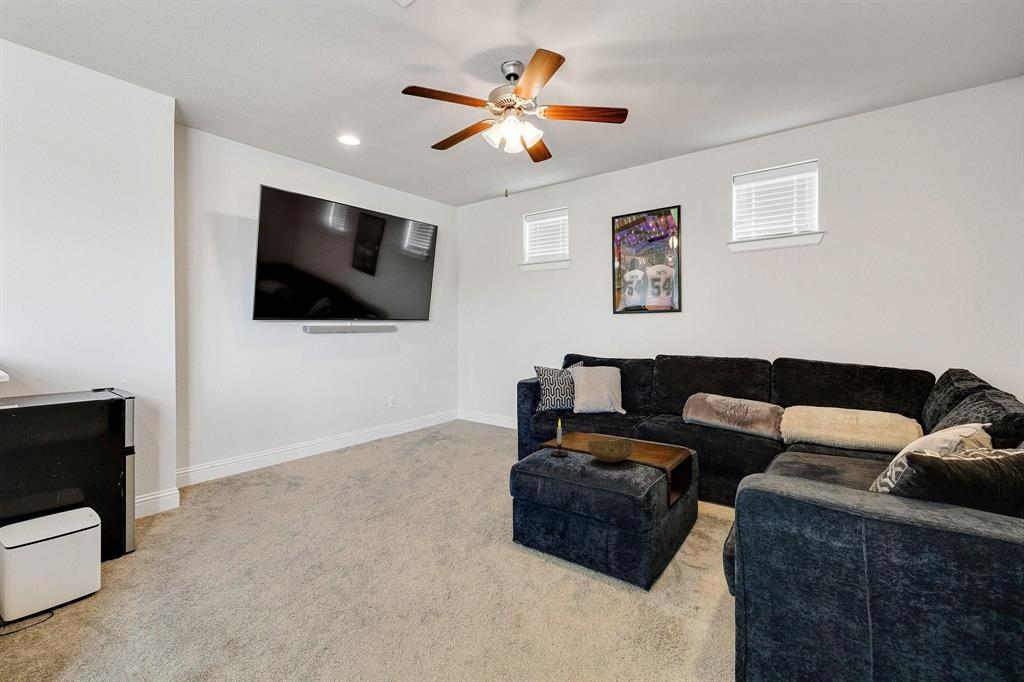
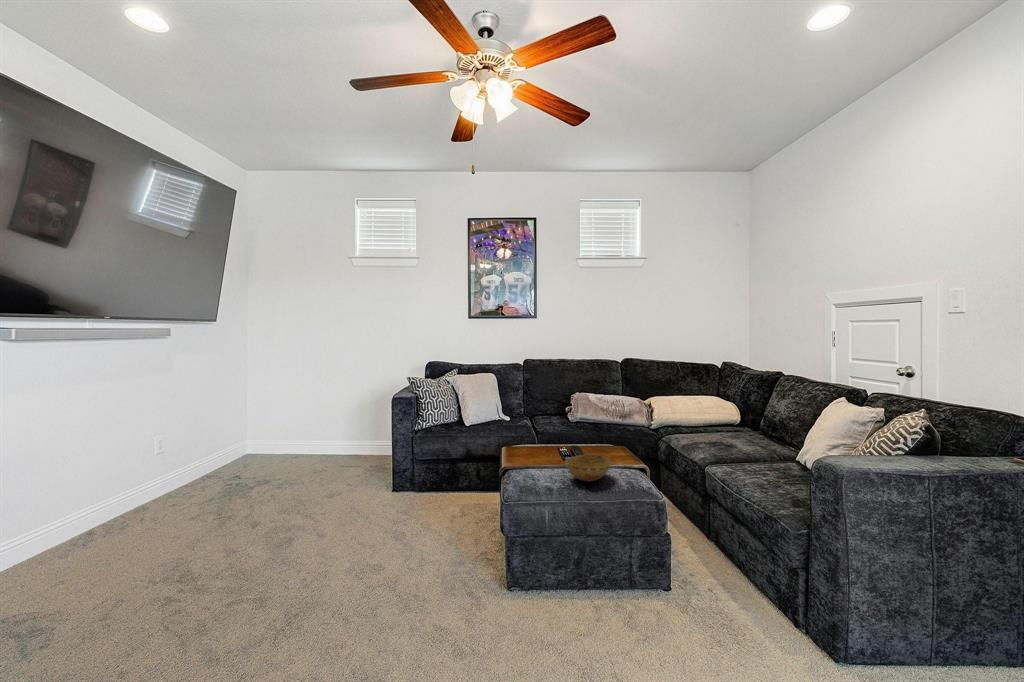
candle: present [551,420,570,456] -> none [525,443,548,486]

